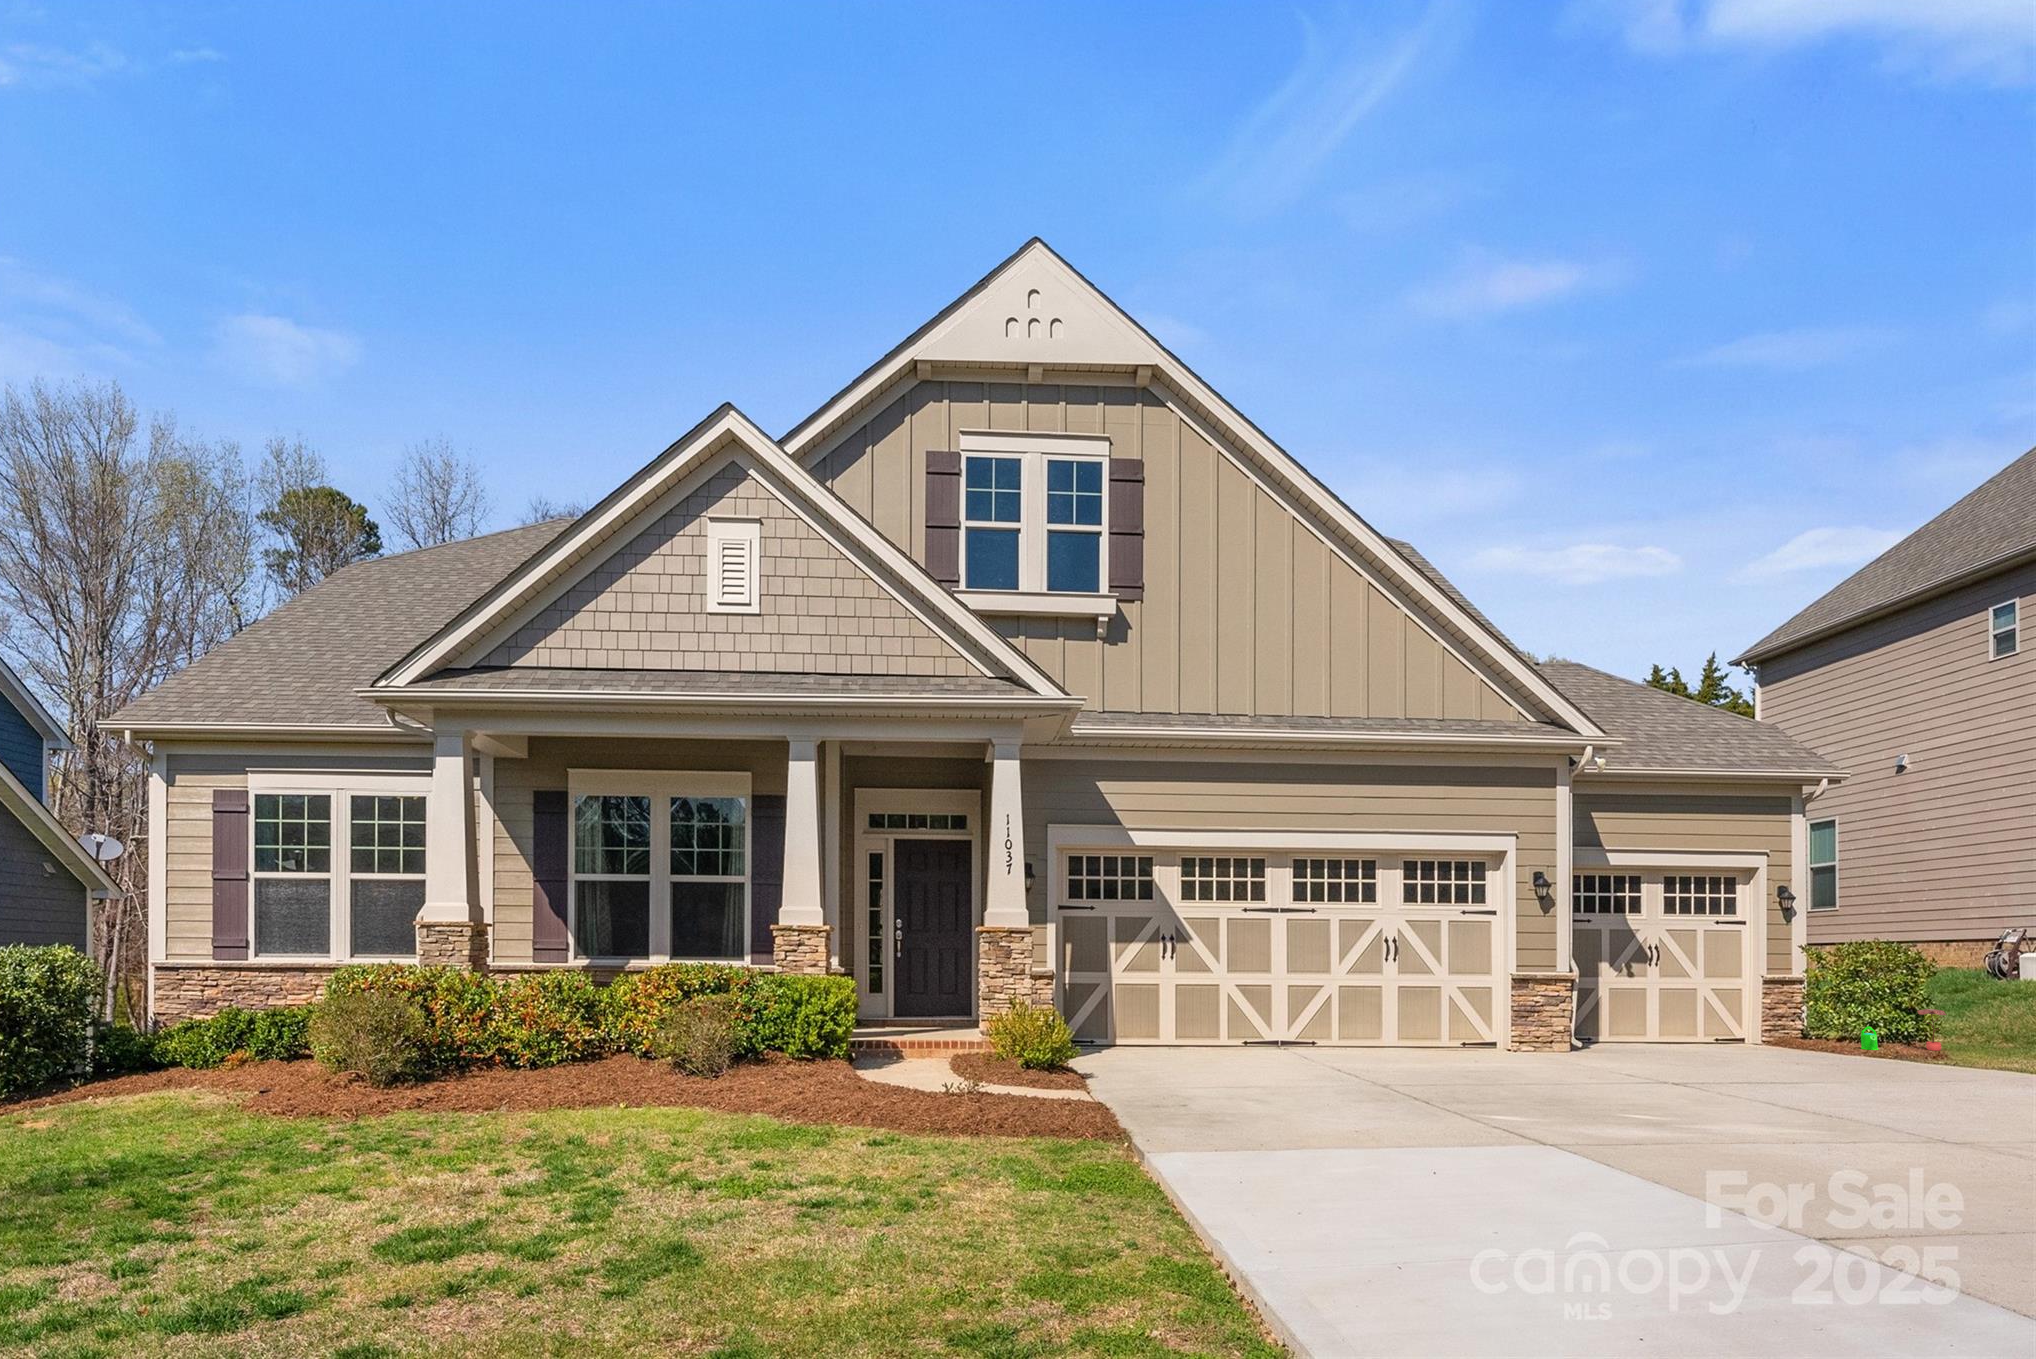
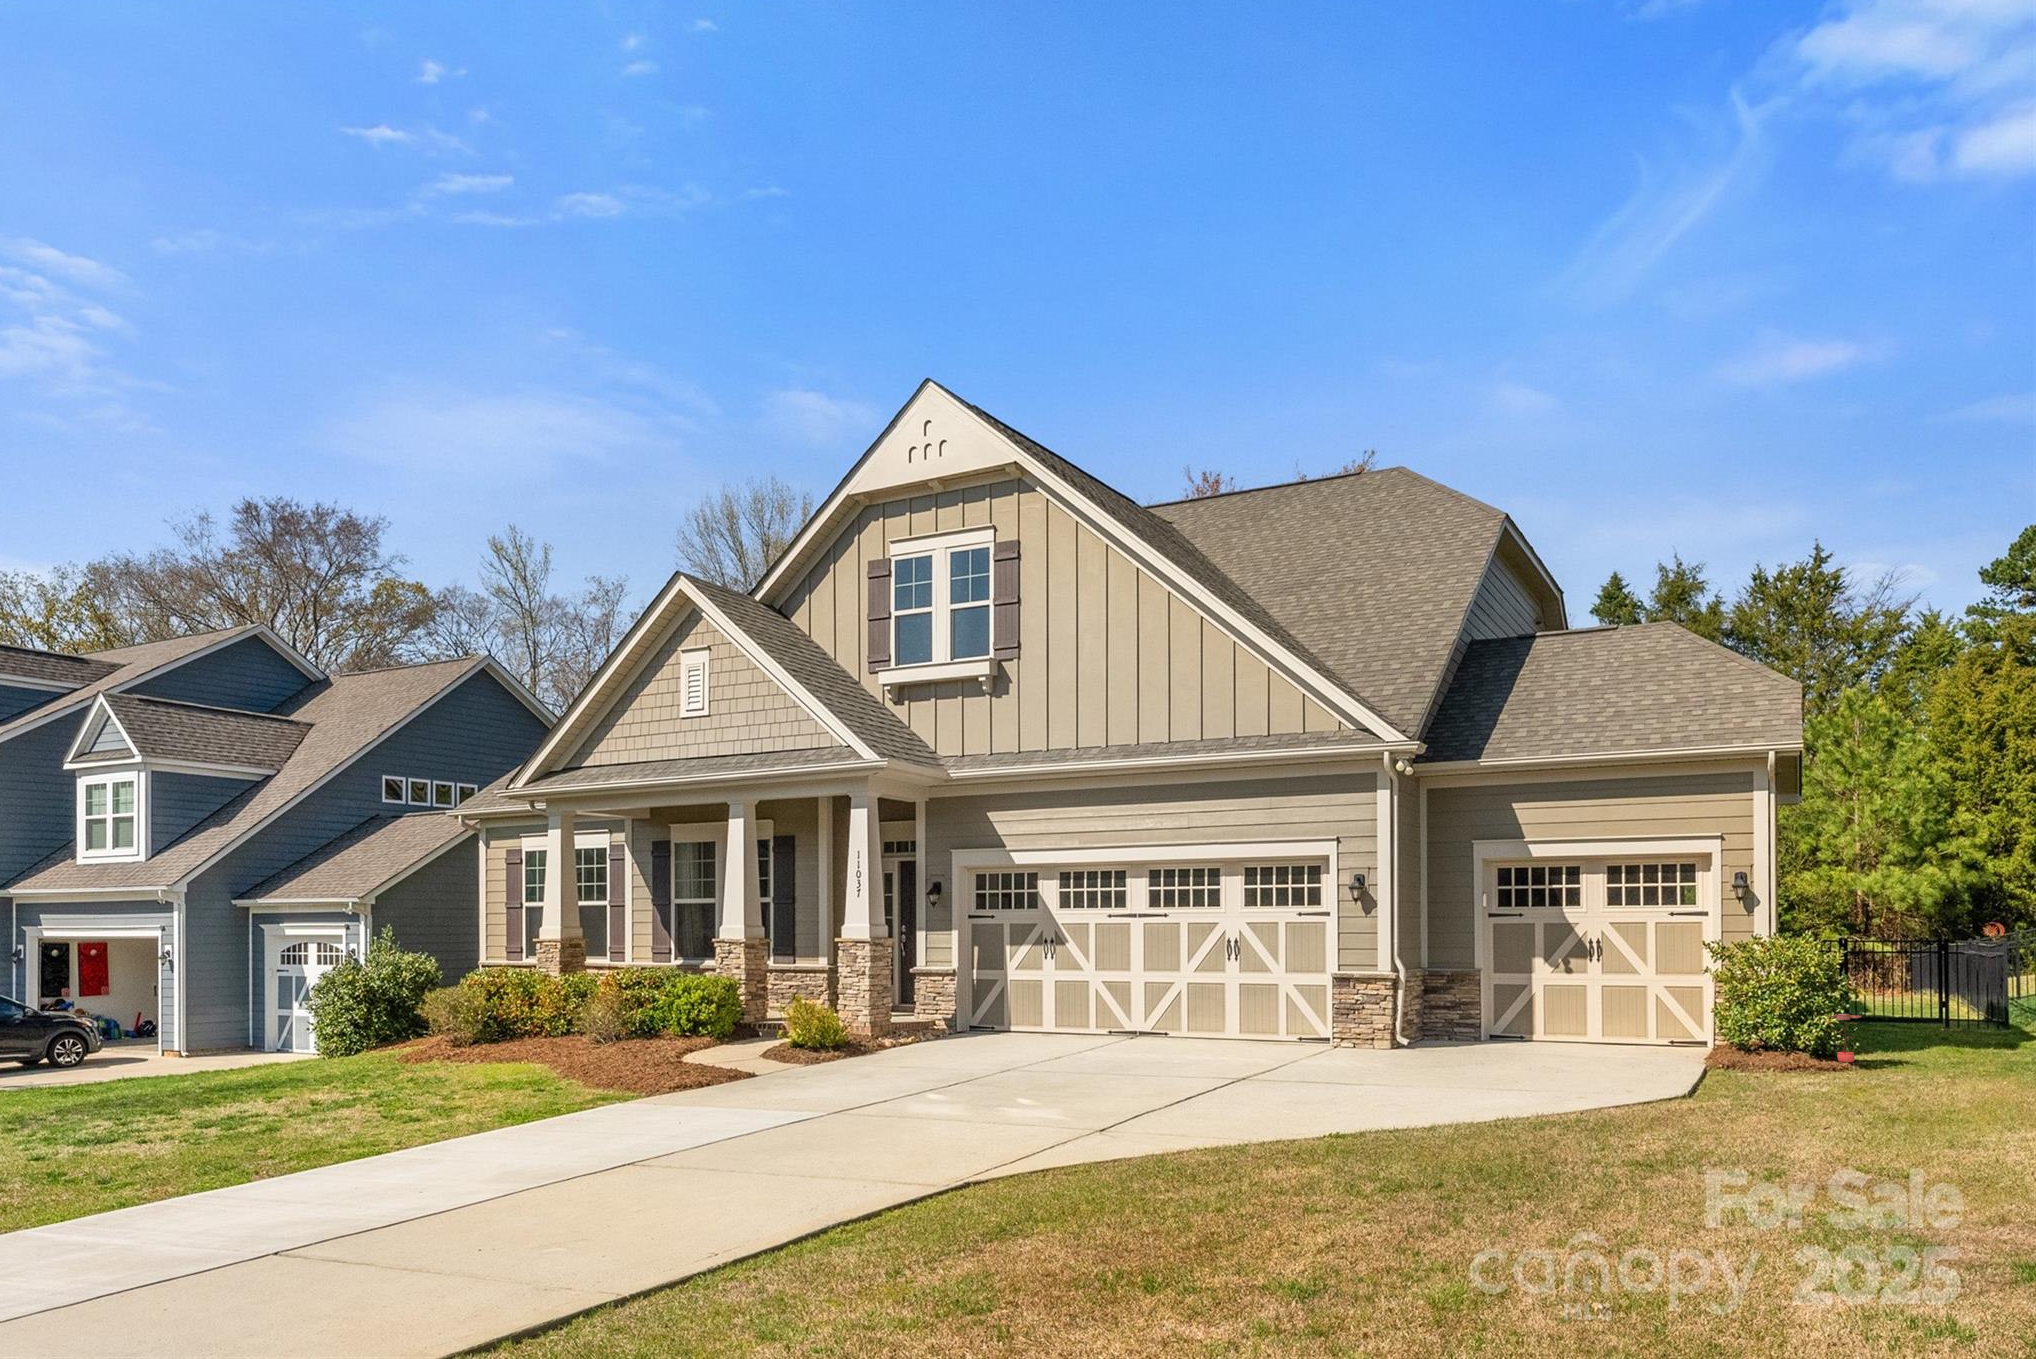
watering can: present [1861,1026,1879,1050] -> none [1754,1033,1778,1059]

